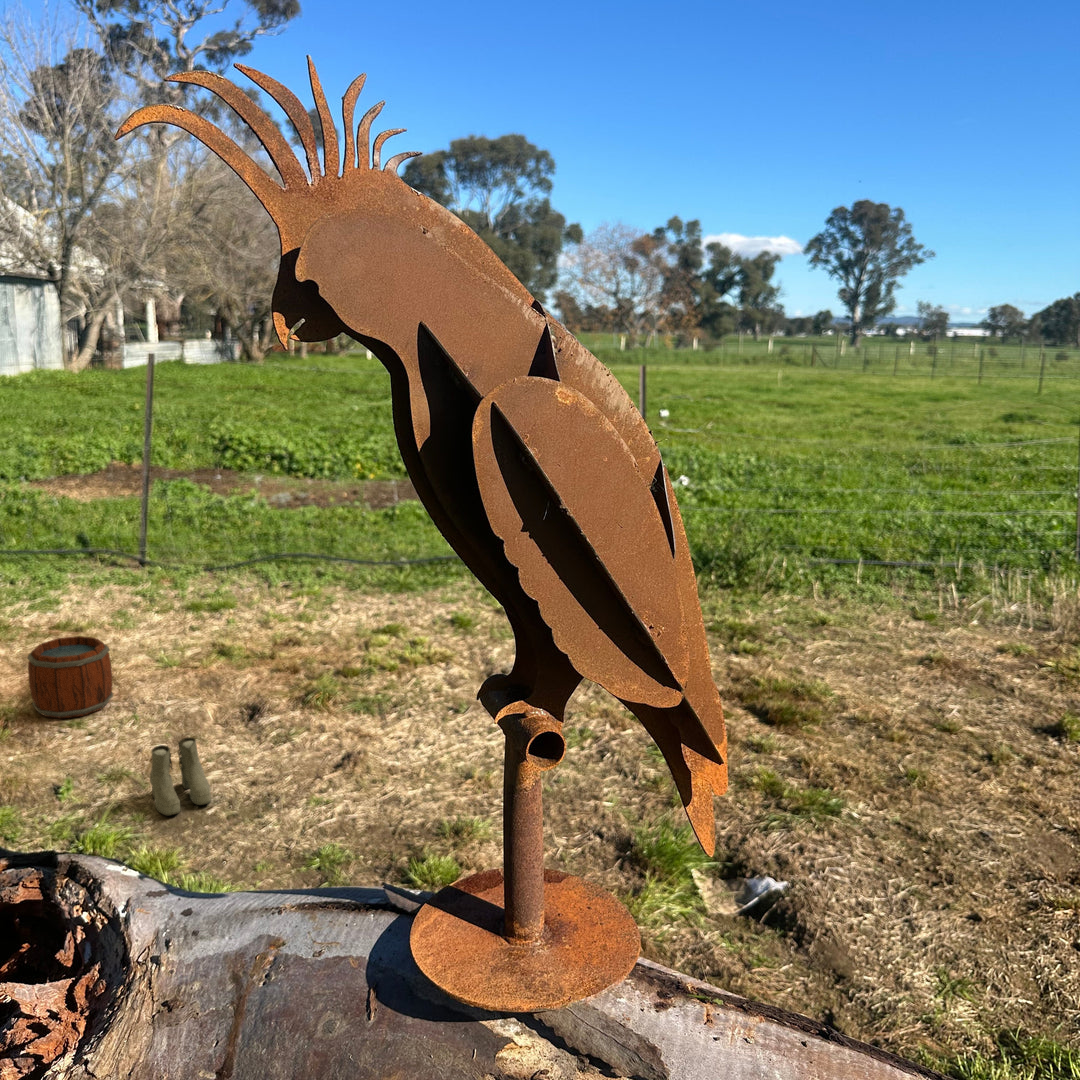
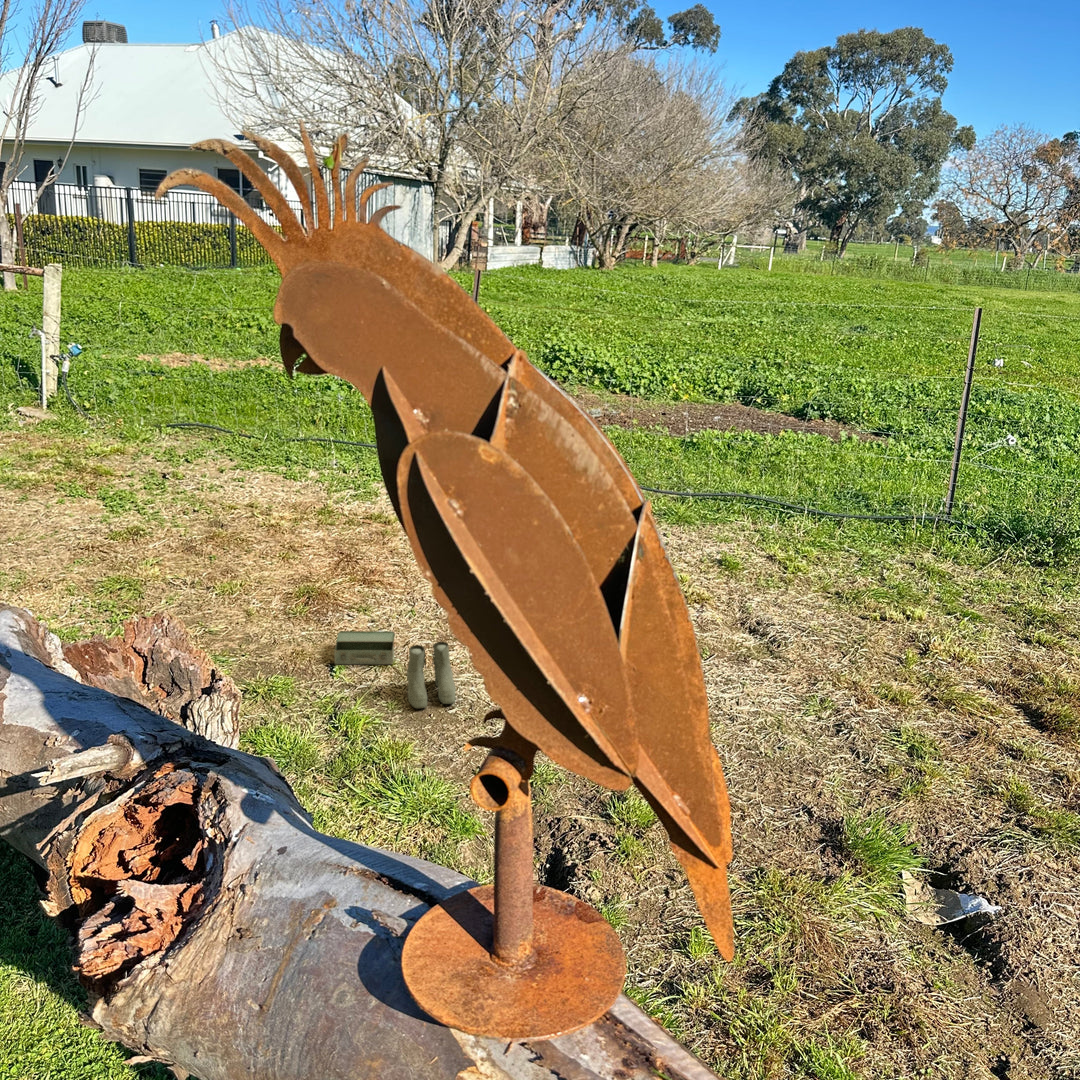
bucket: present [27,636,113,718] -> none [332,532,399,603]
toolbox: none [54,740,127,787] -> present [334,631,395,664]

